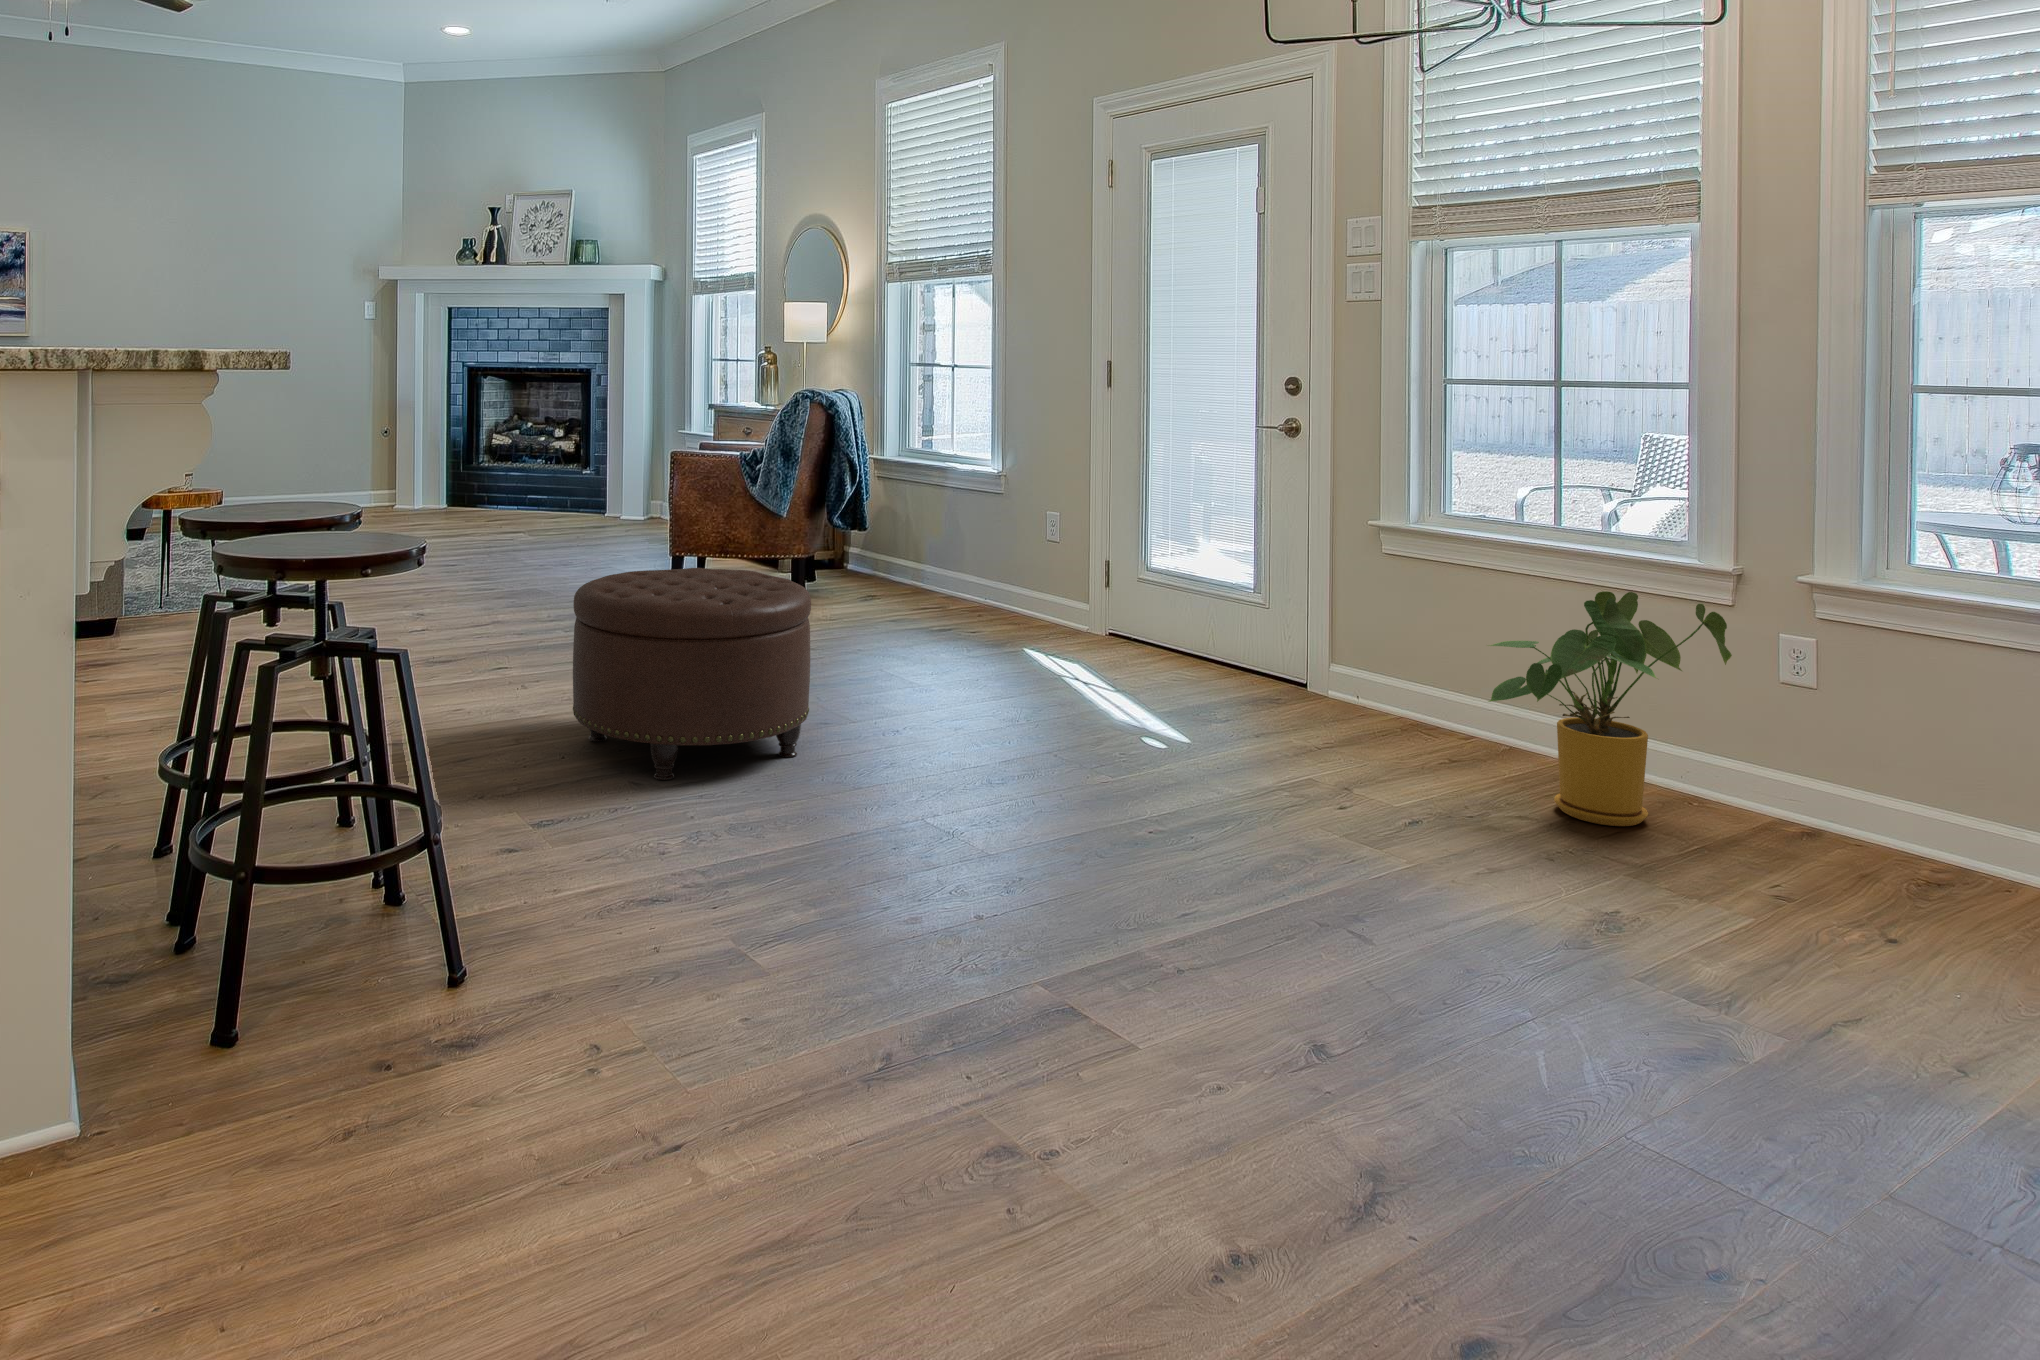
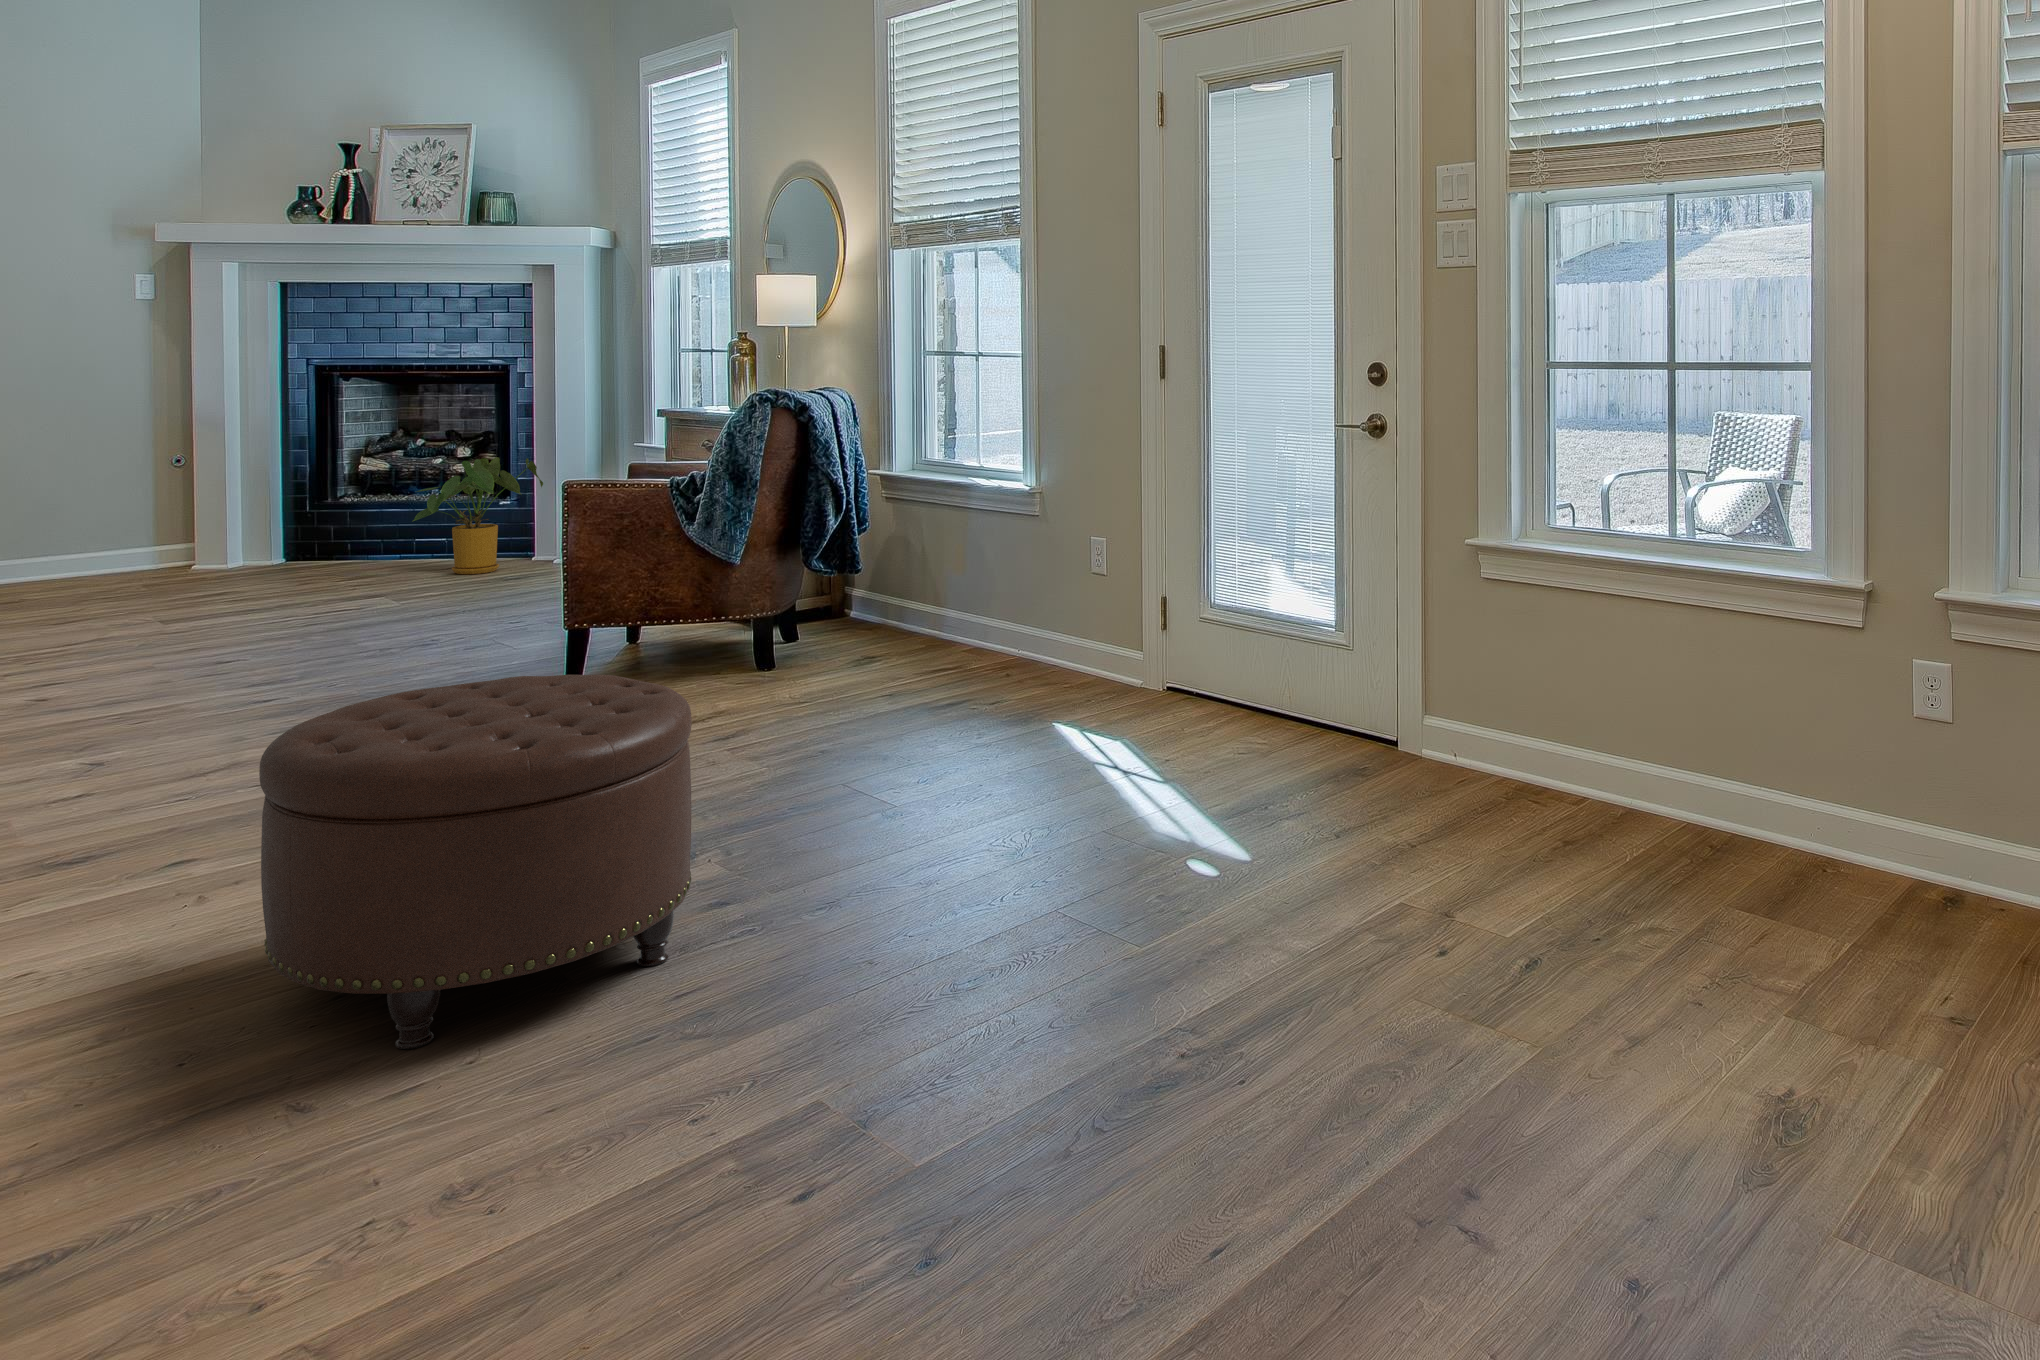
house plant: present [1488,591,1732,826] -> present [413,457,543,574]

